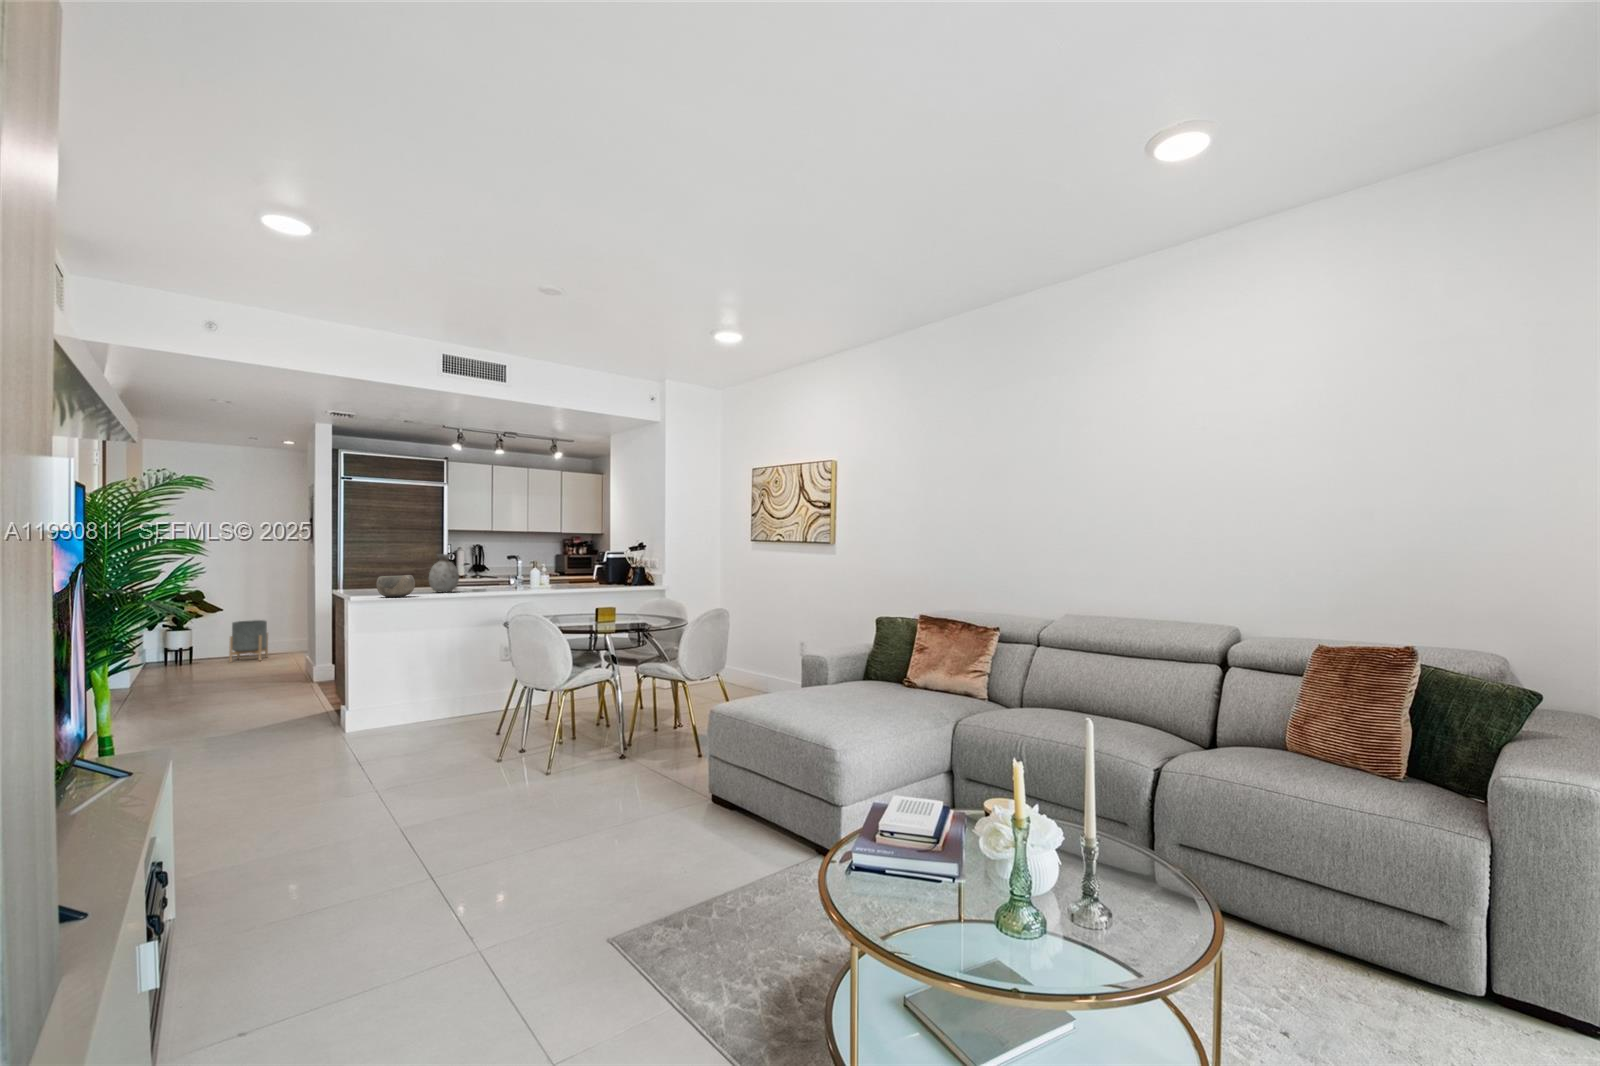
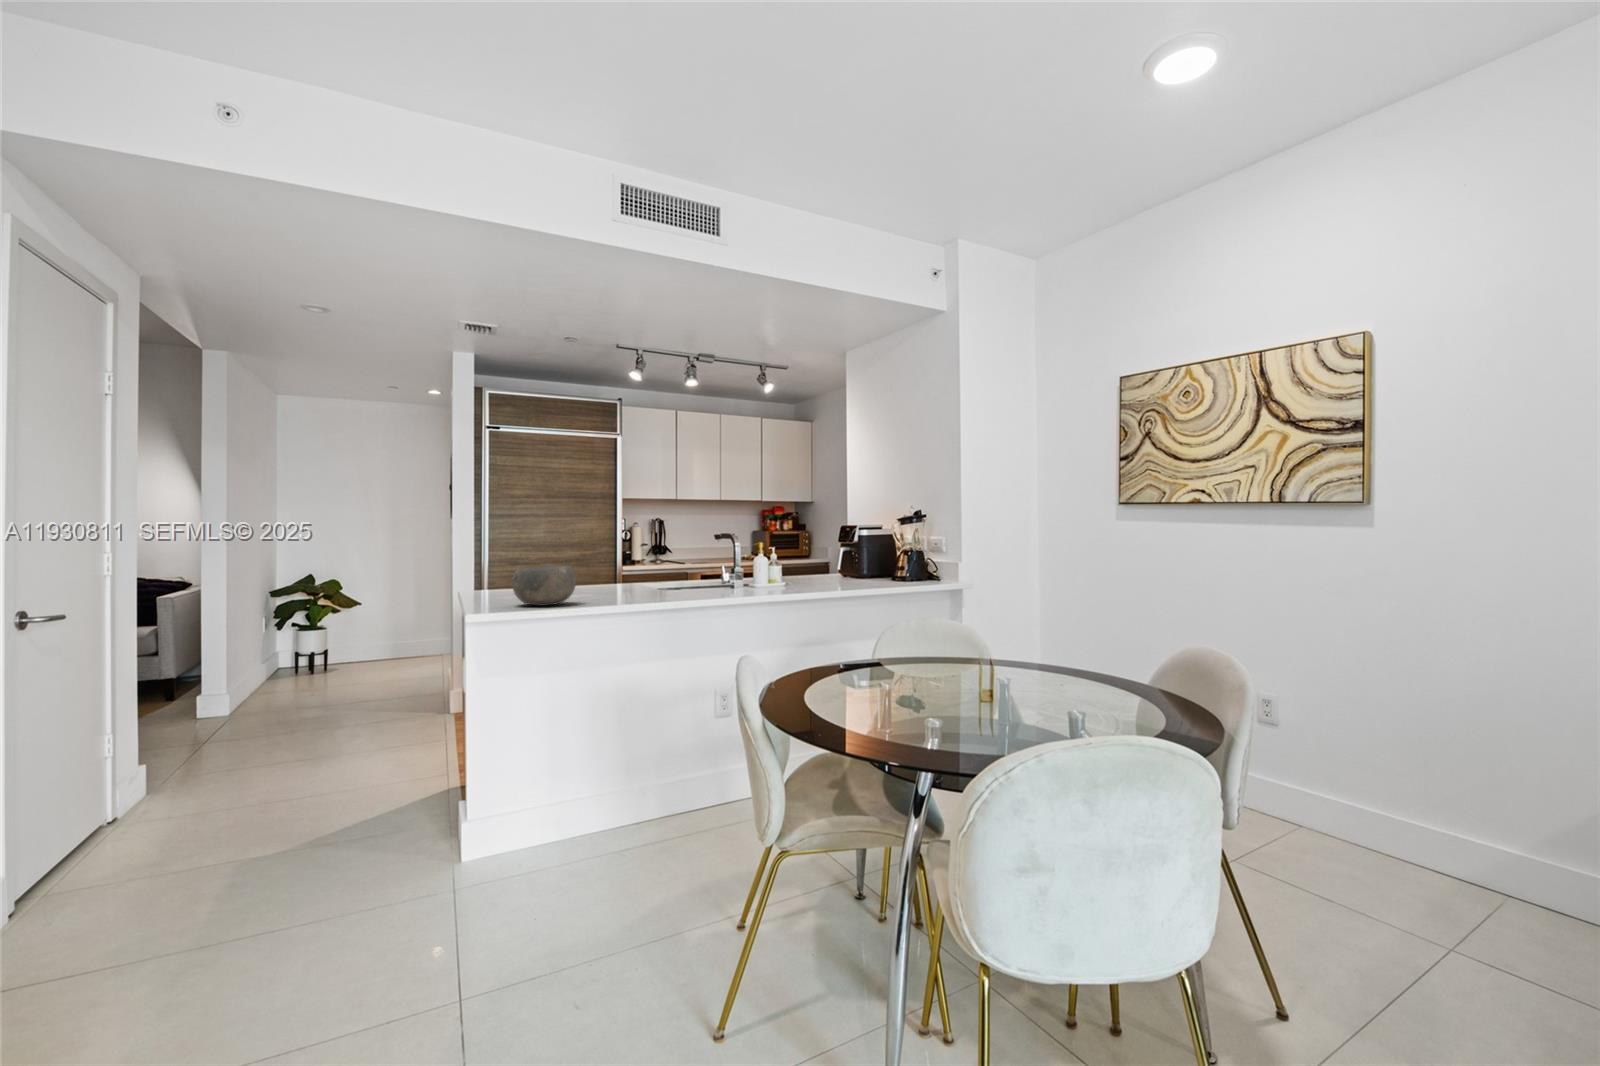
vase: present [429,554,459,592] -> none [598,530,643,591]
planter: present [229,620,268,663] -> none [372,614,417,667]

